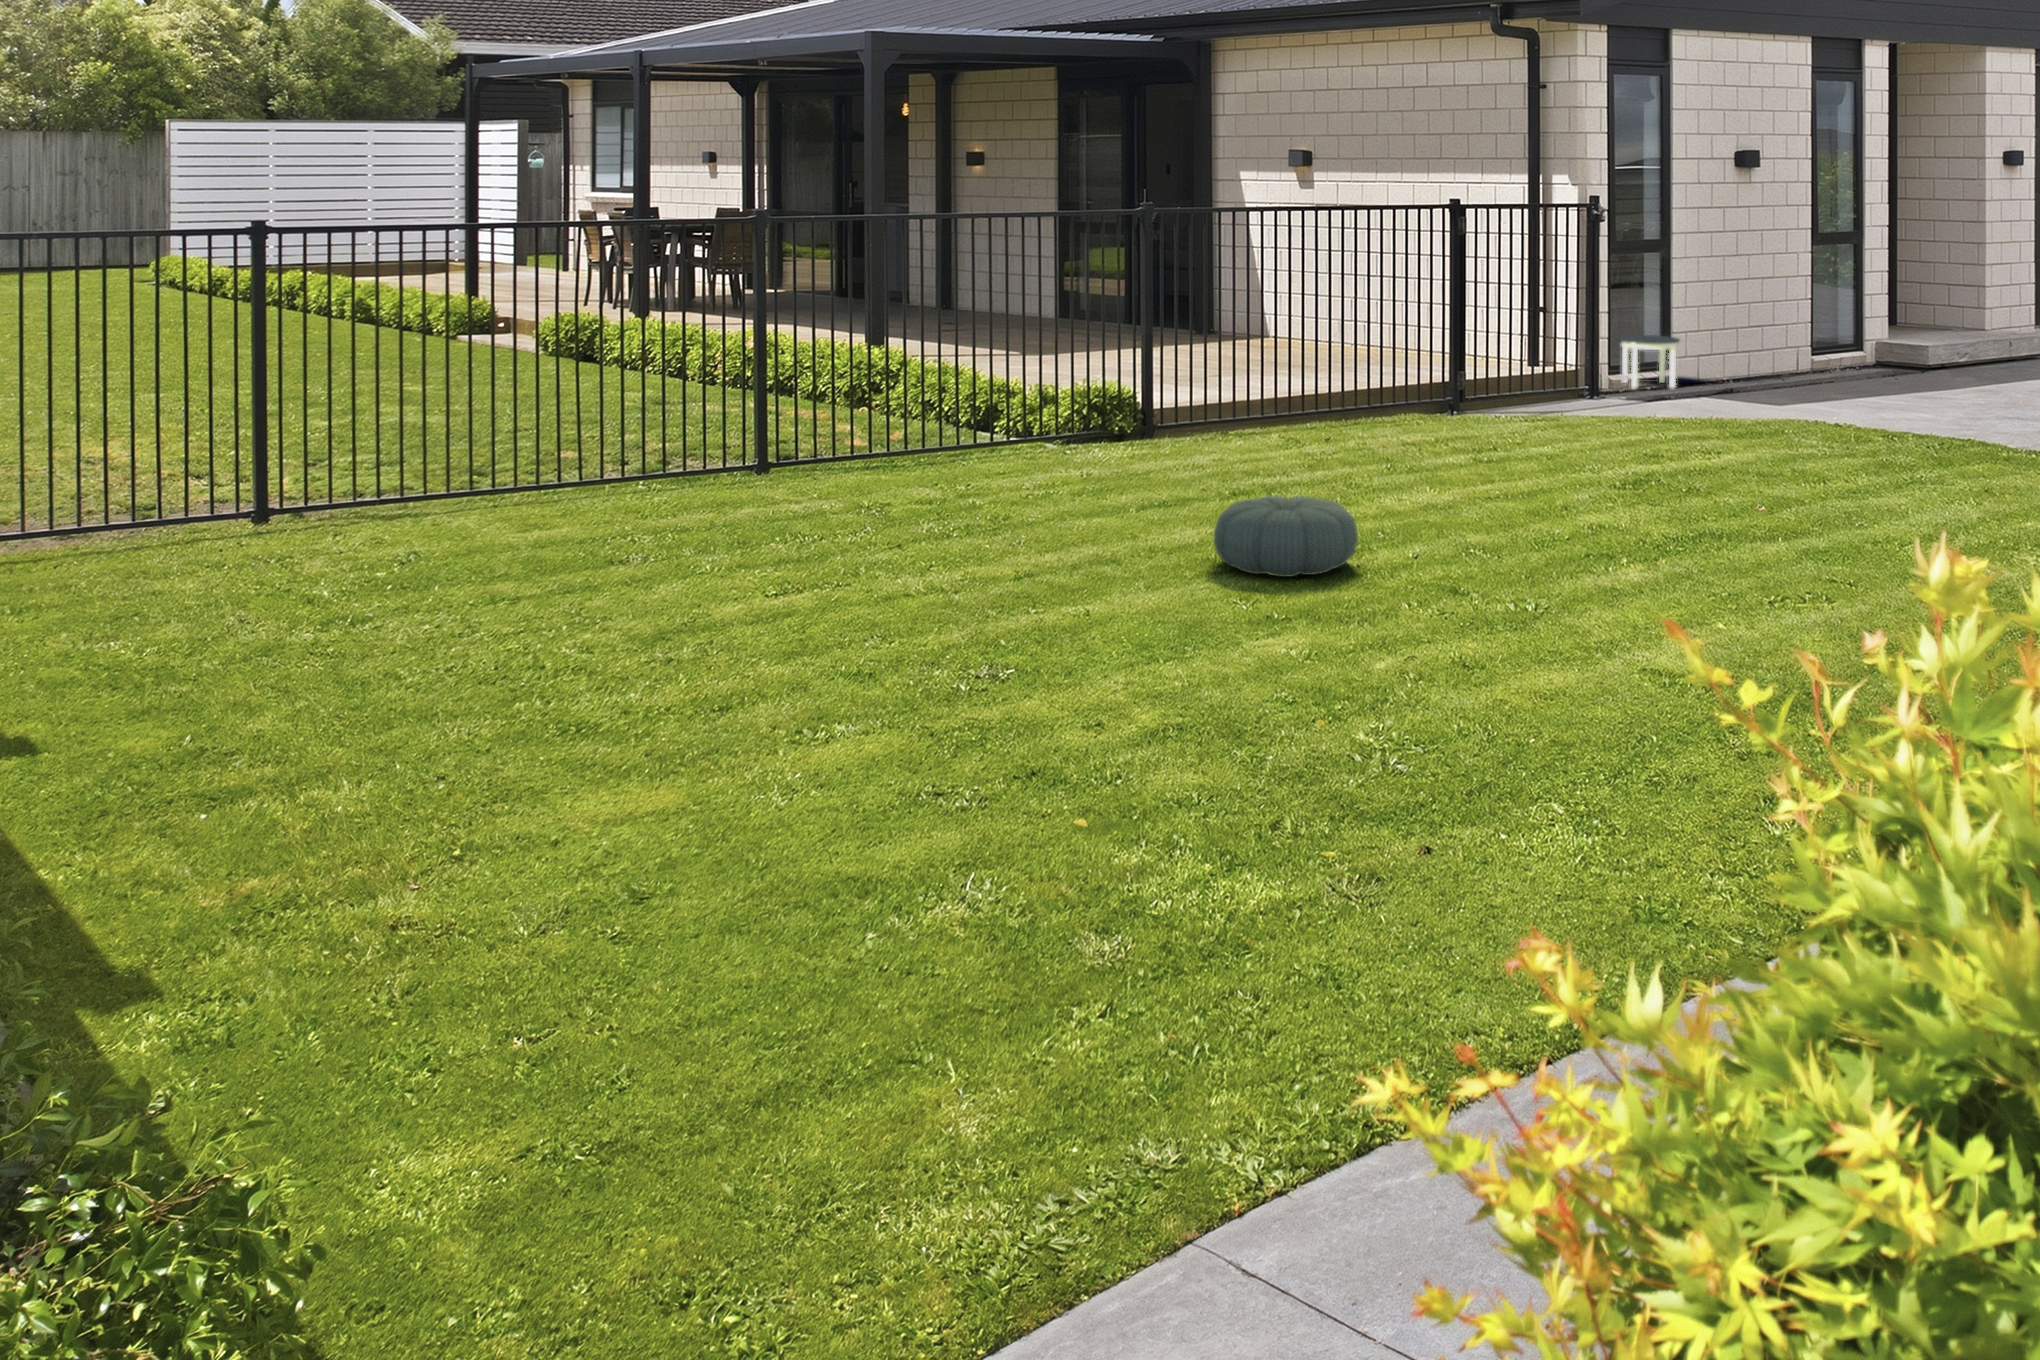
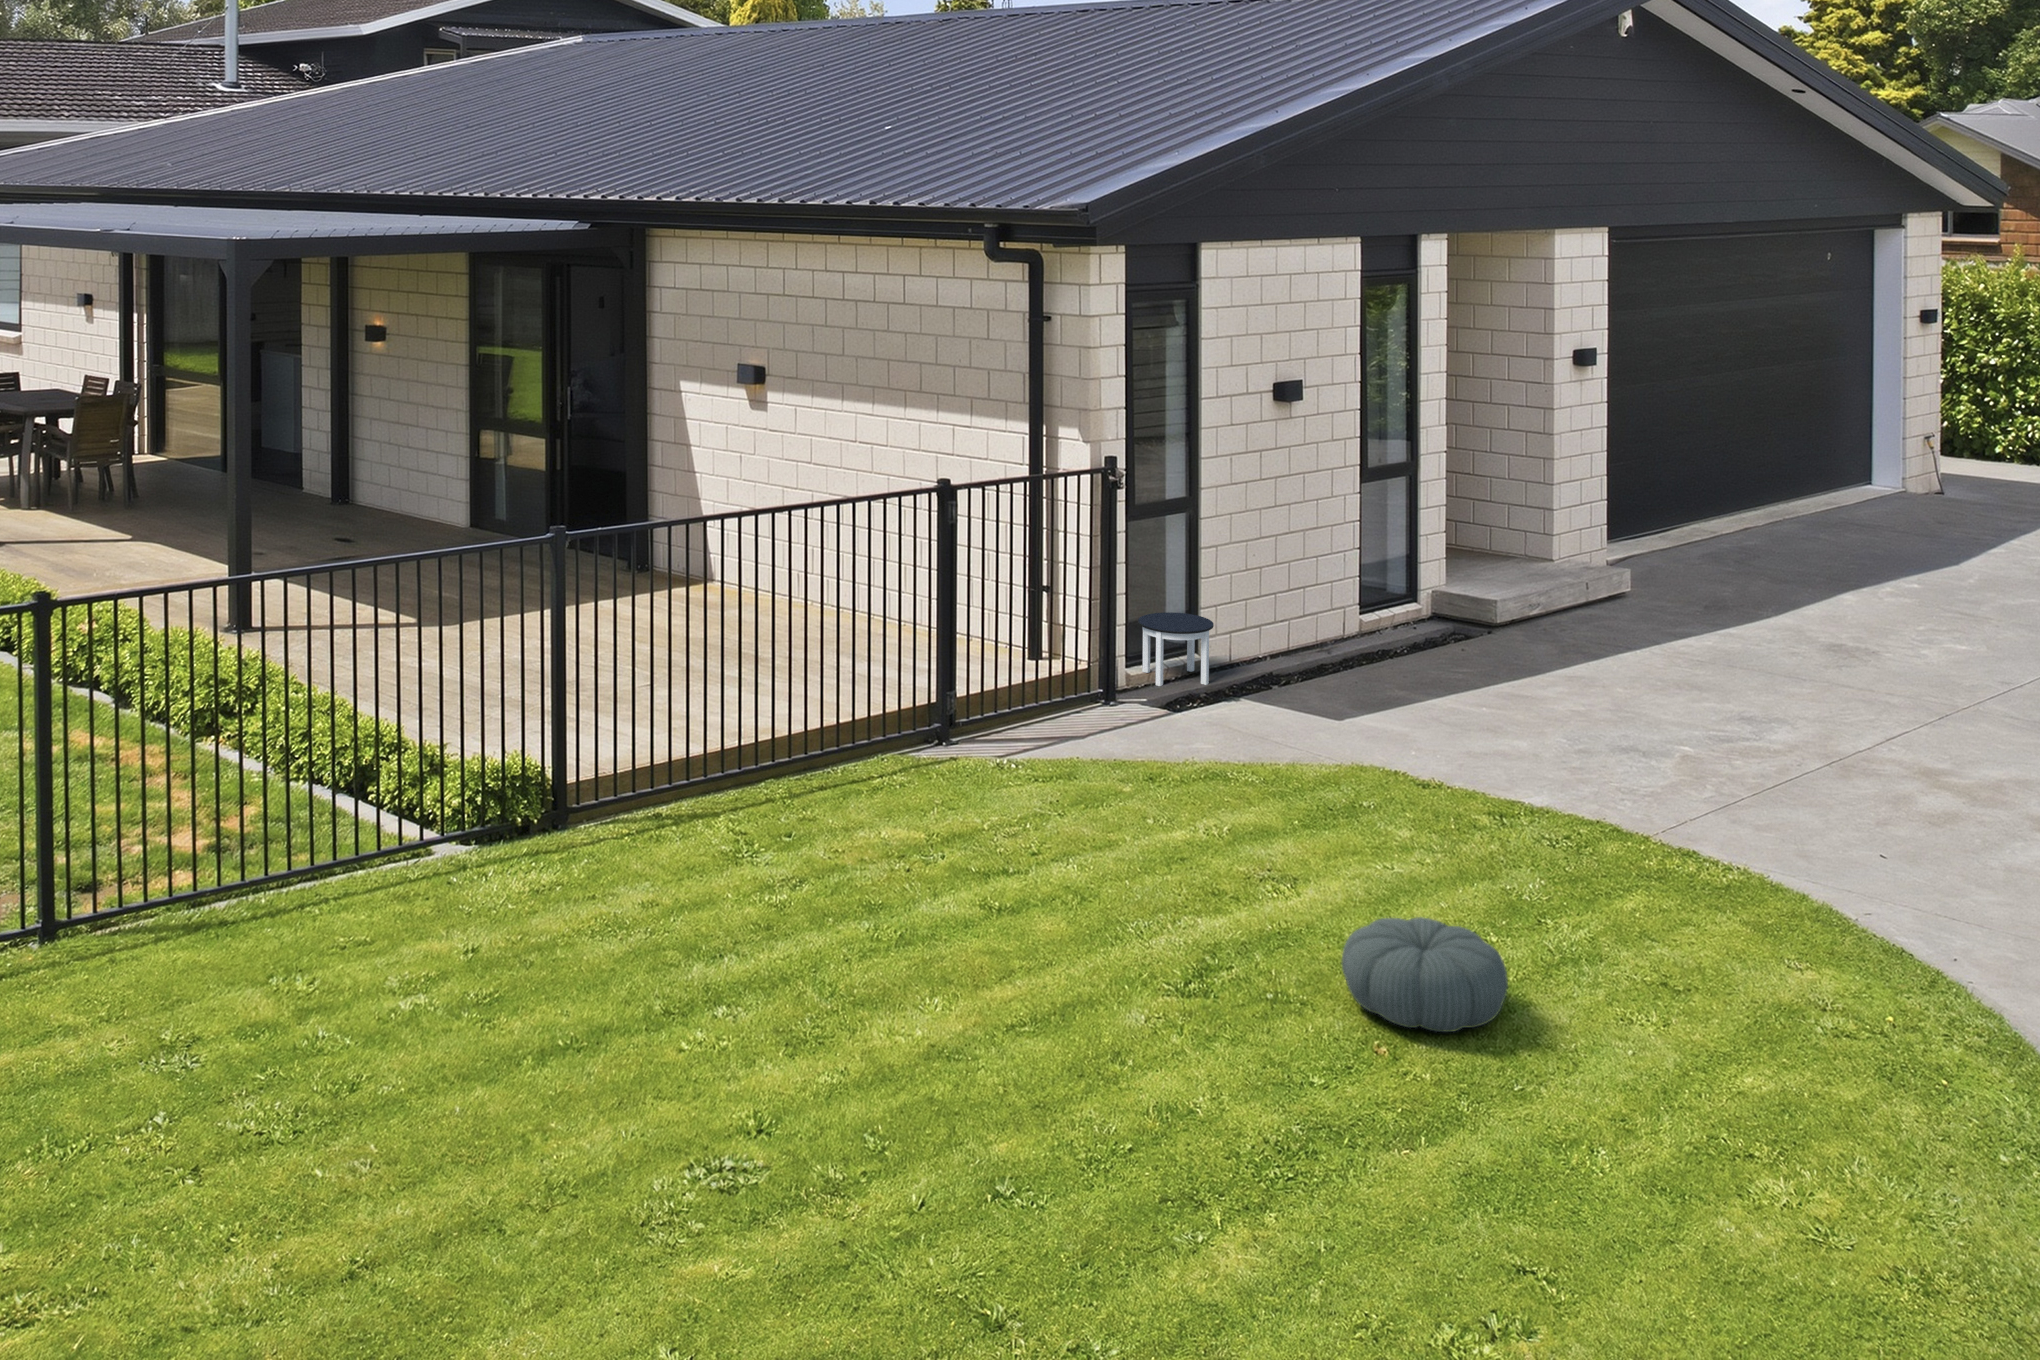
pouf: present [1214,496,1358,577] -> present [1342,917,1508,1032]

